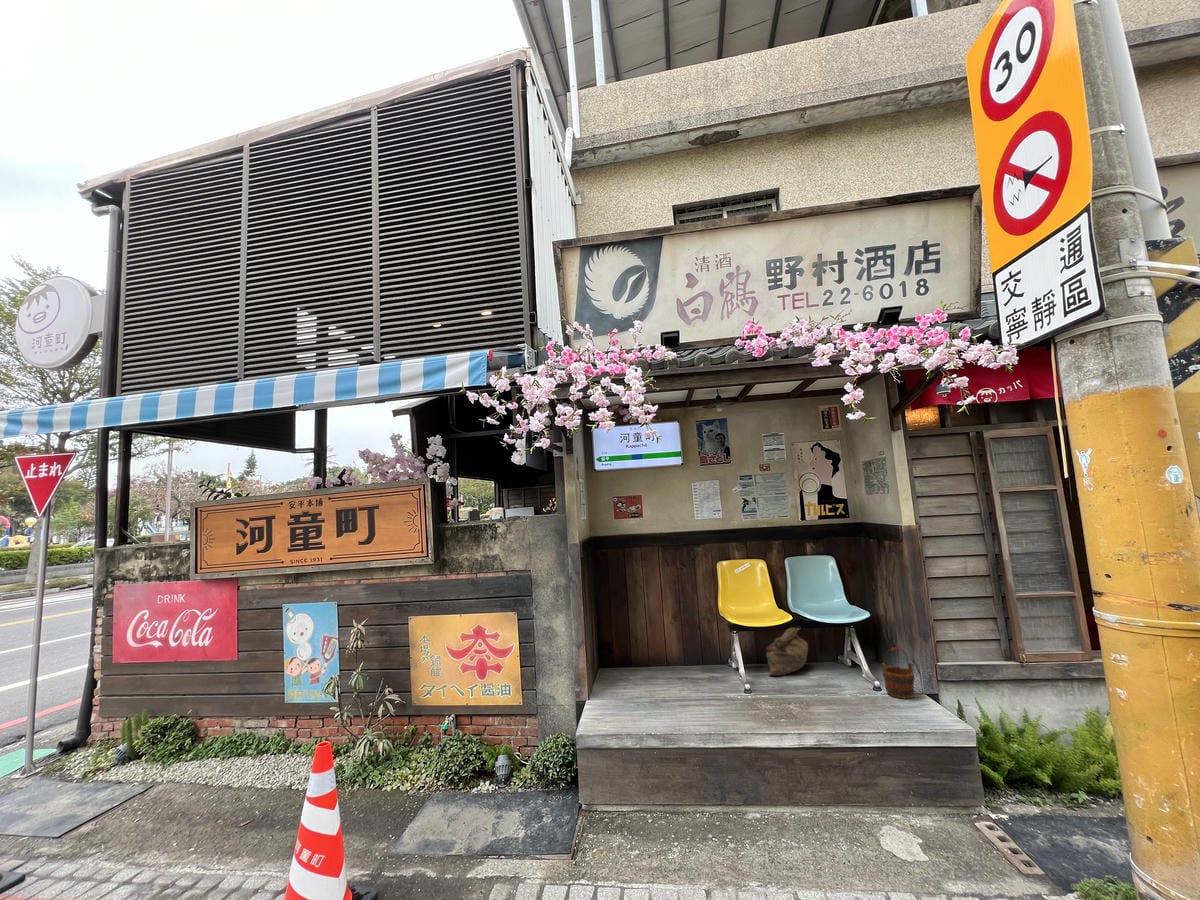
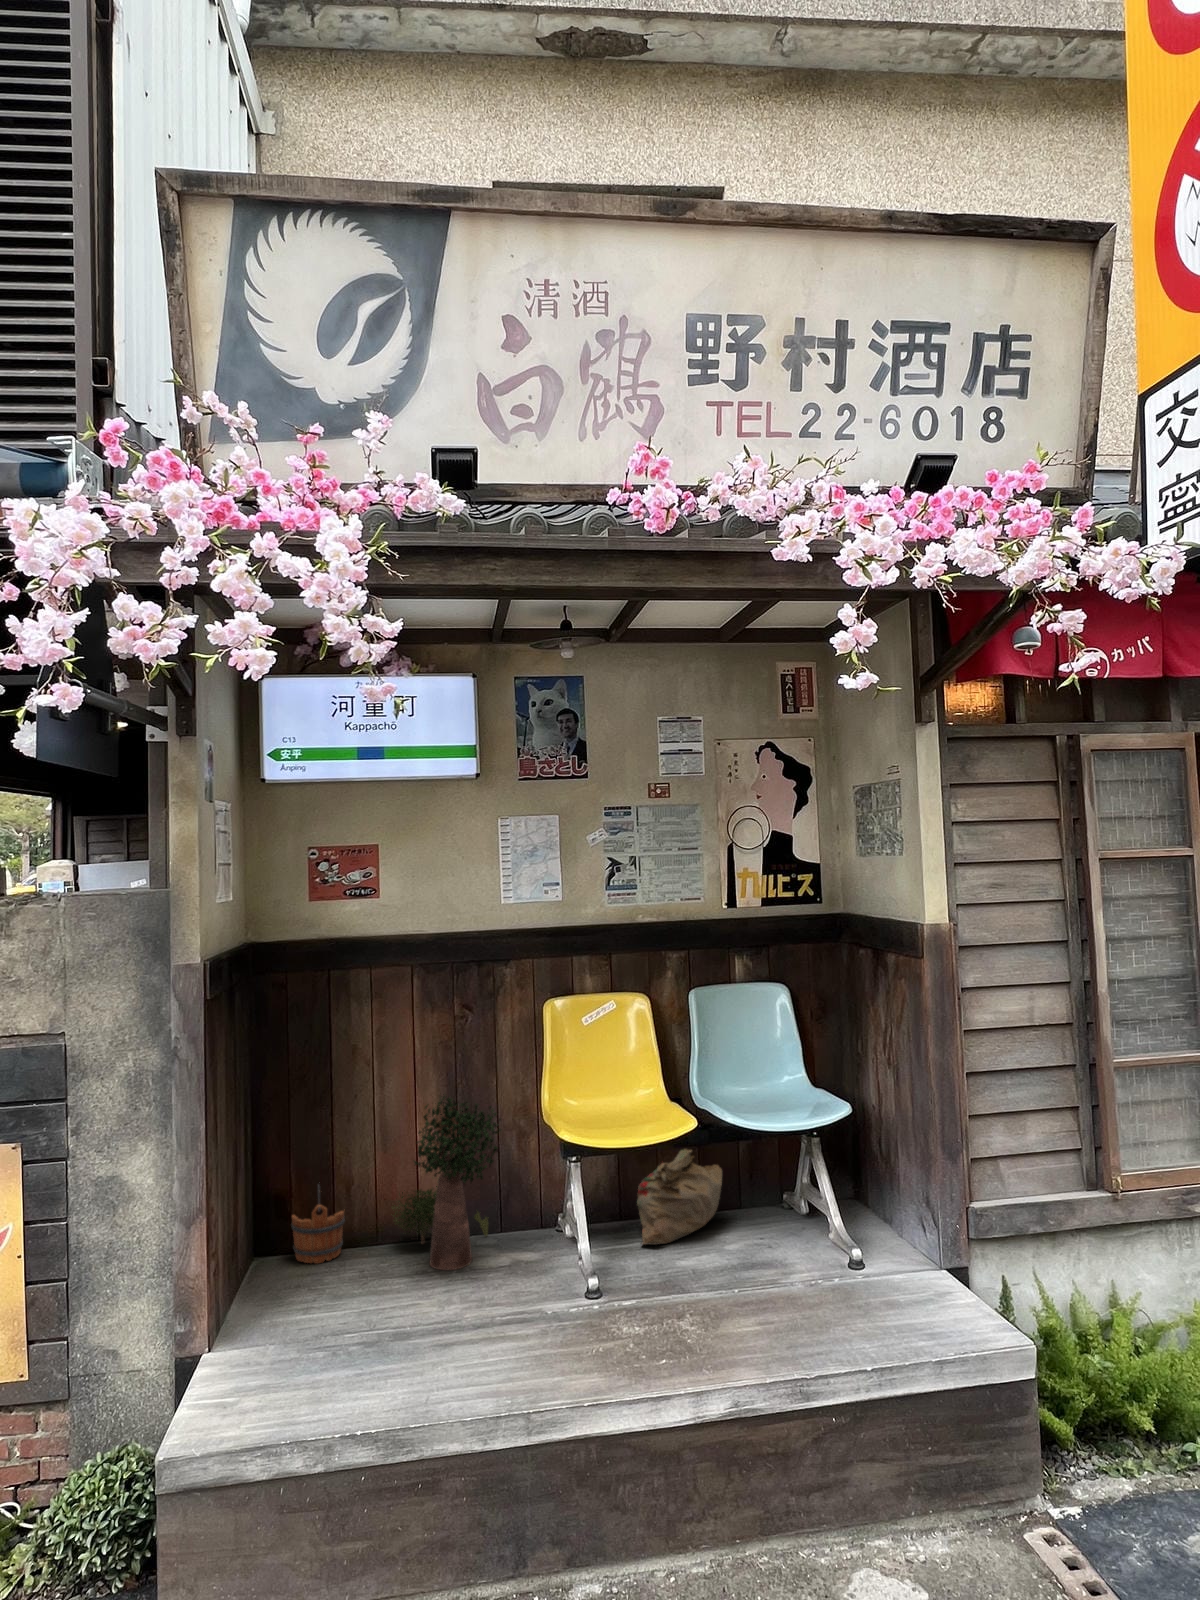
potted plant: none [655,602,702,680] -> present [394,1094,501,1270]
wooden bucket: present [881,648,915,699] -> present [291,1185,345,1263]

